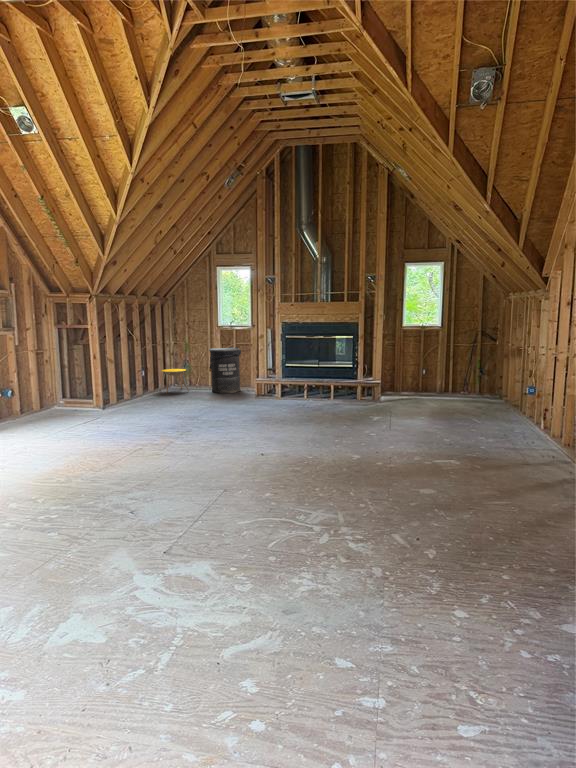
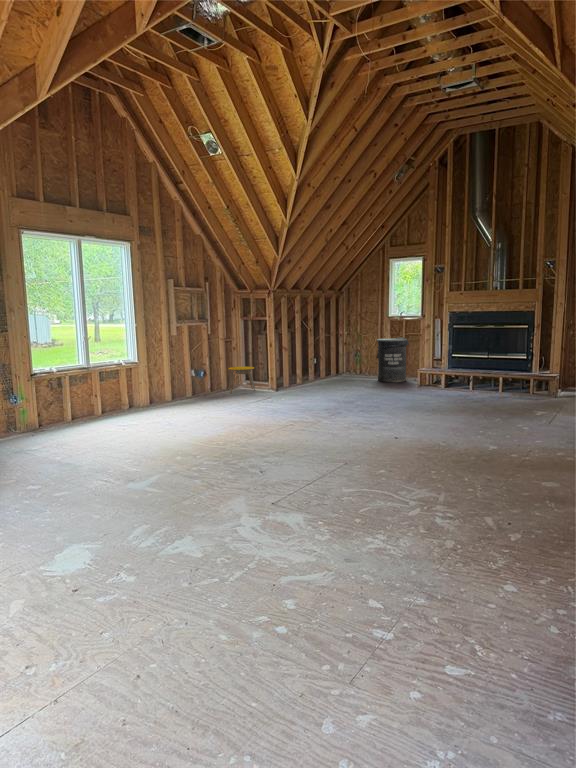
stool: present [160,369,189,393] -> present [228,366,256,393]

